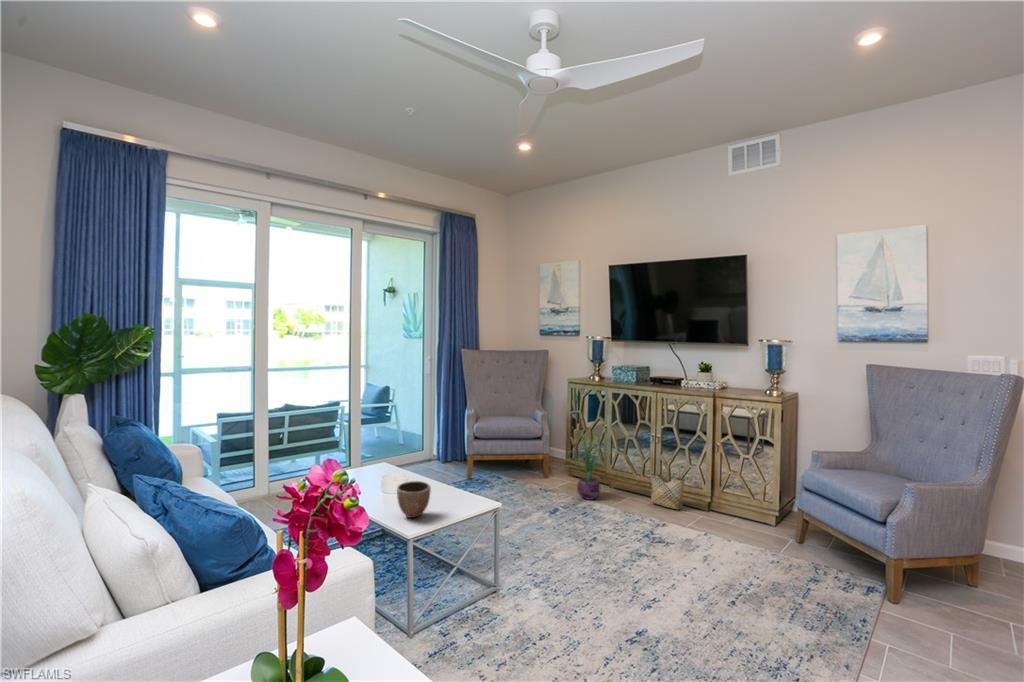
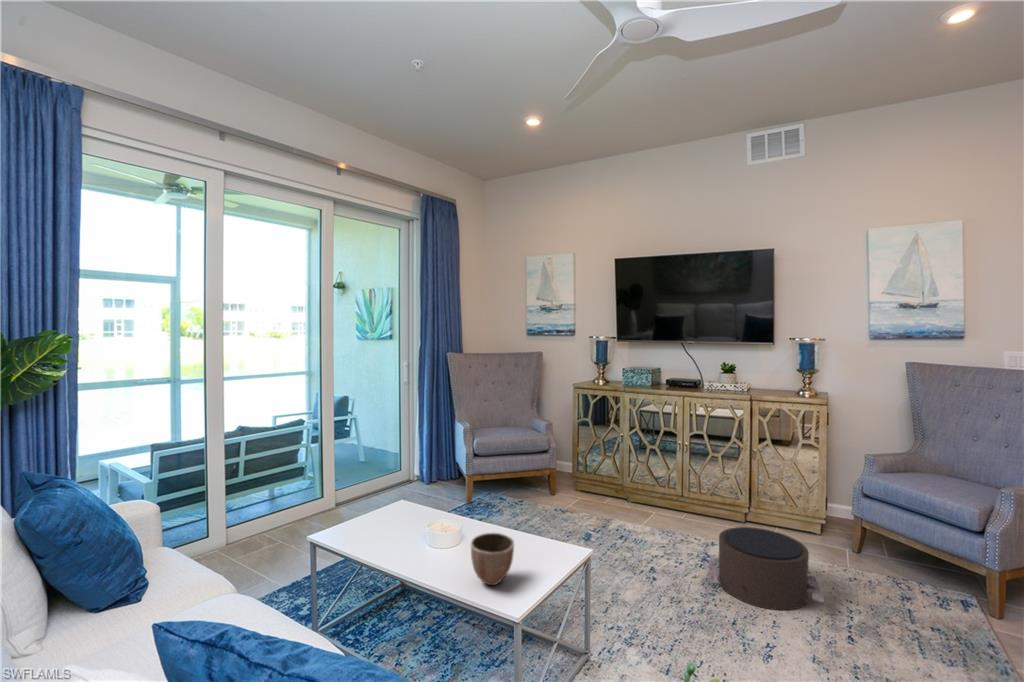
decorative plant: present [567,432,620,500] -> none [574,442,655,519]
woven basket: present [651,459,685,509] -> none [681,468,720,523]
pouf: none [631,507,731,576] -> present [708,527,824,610]

